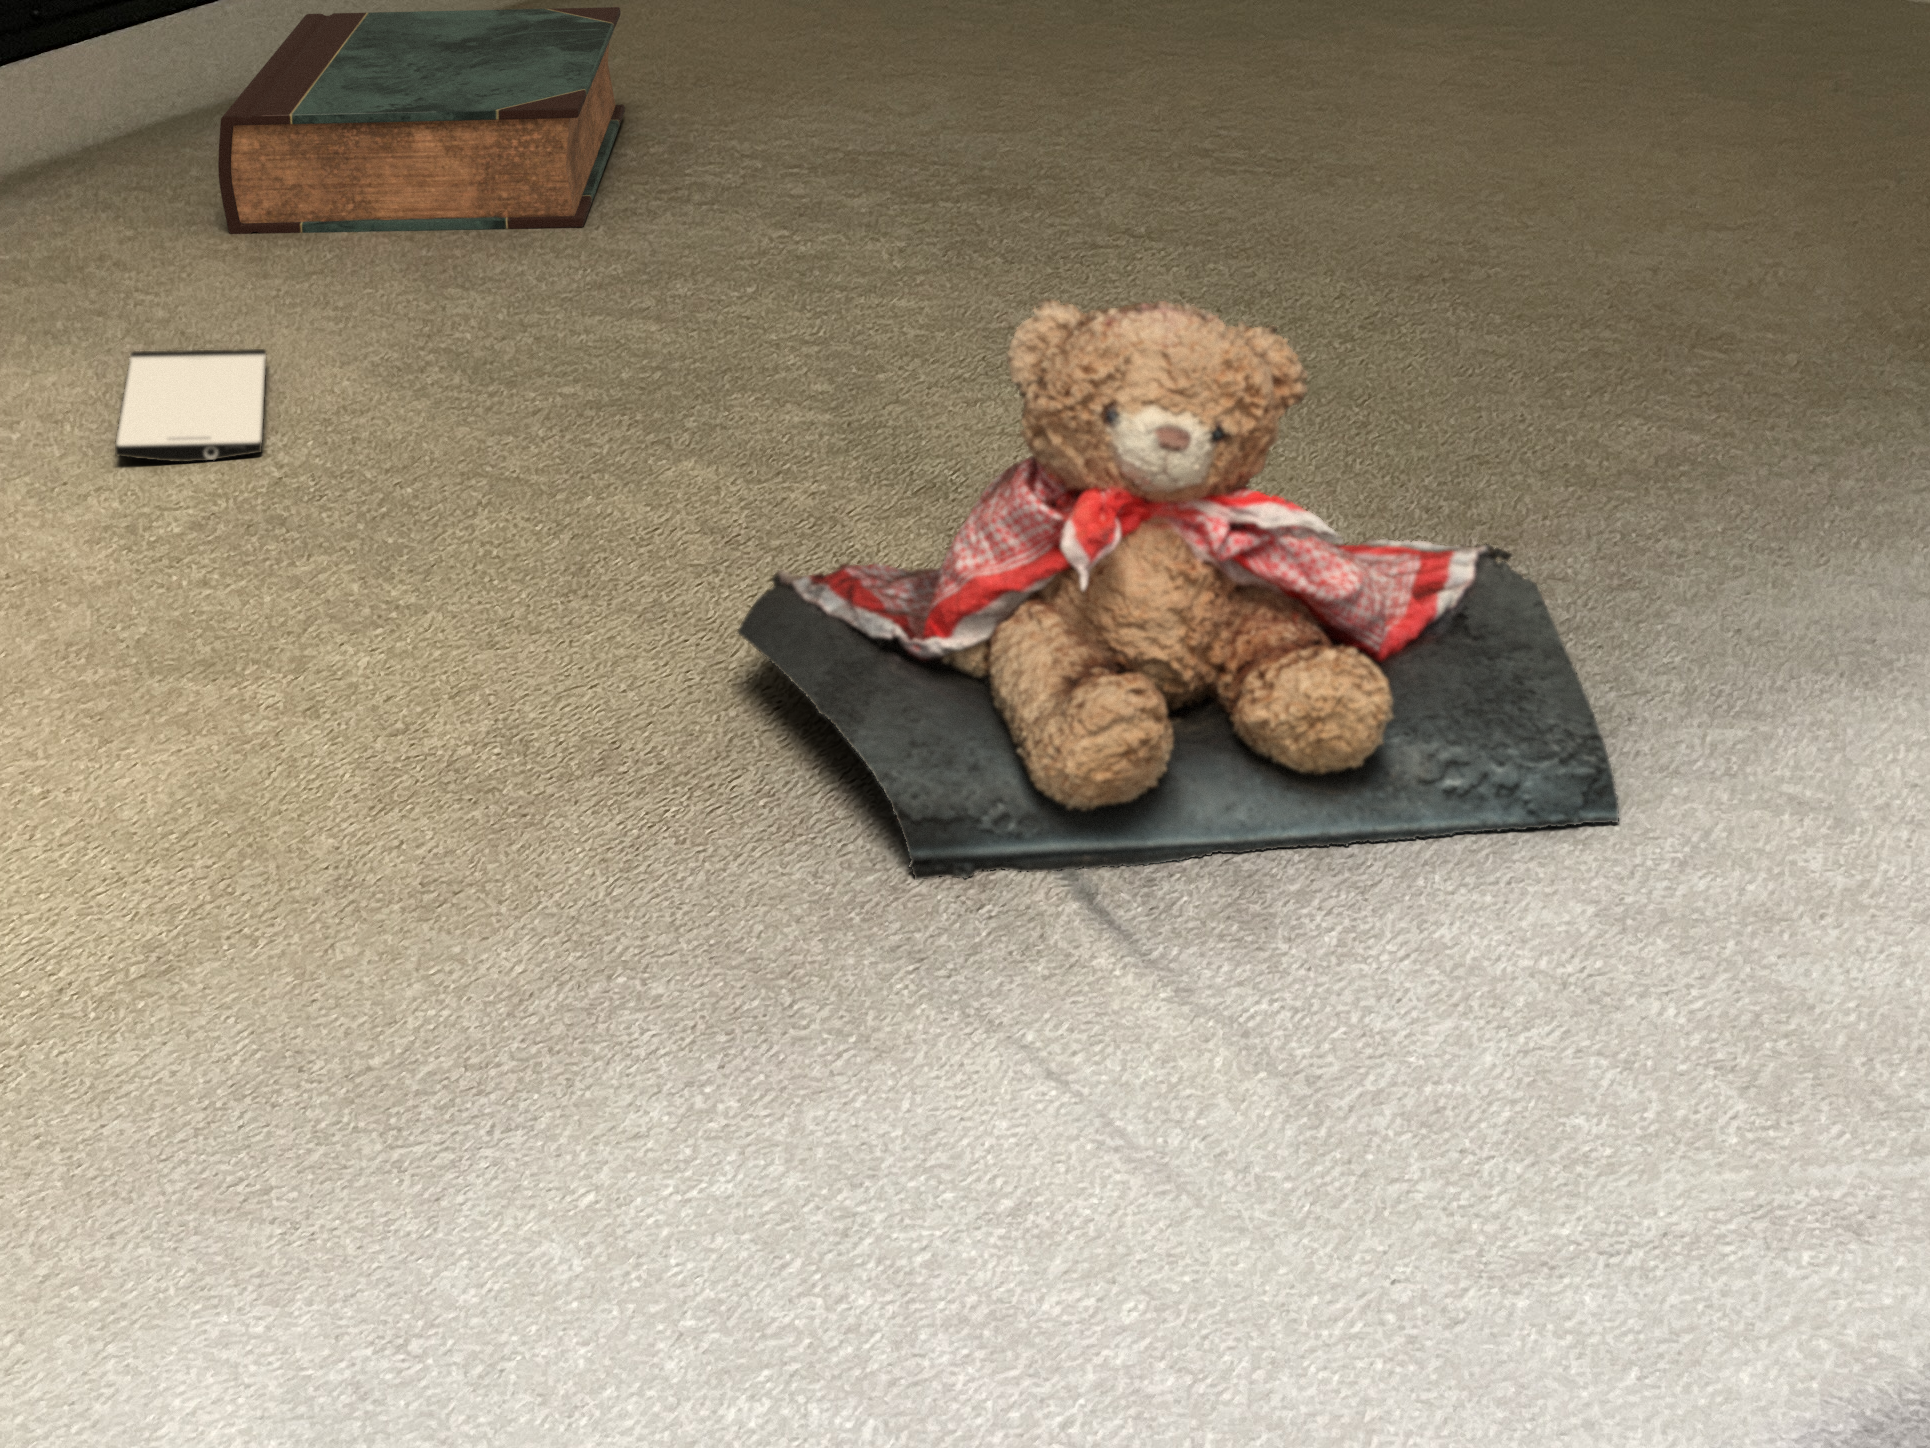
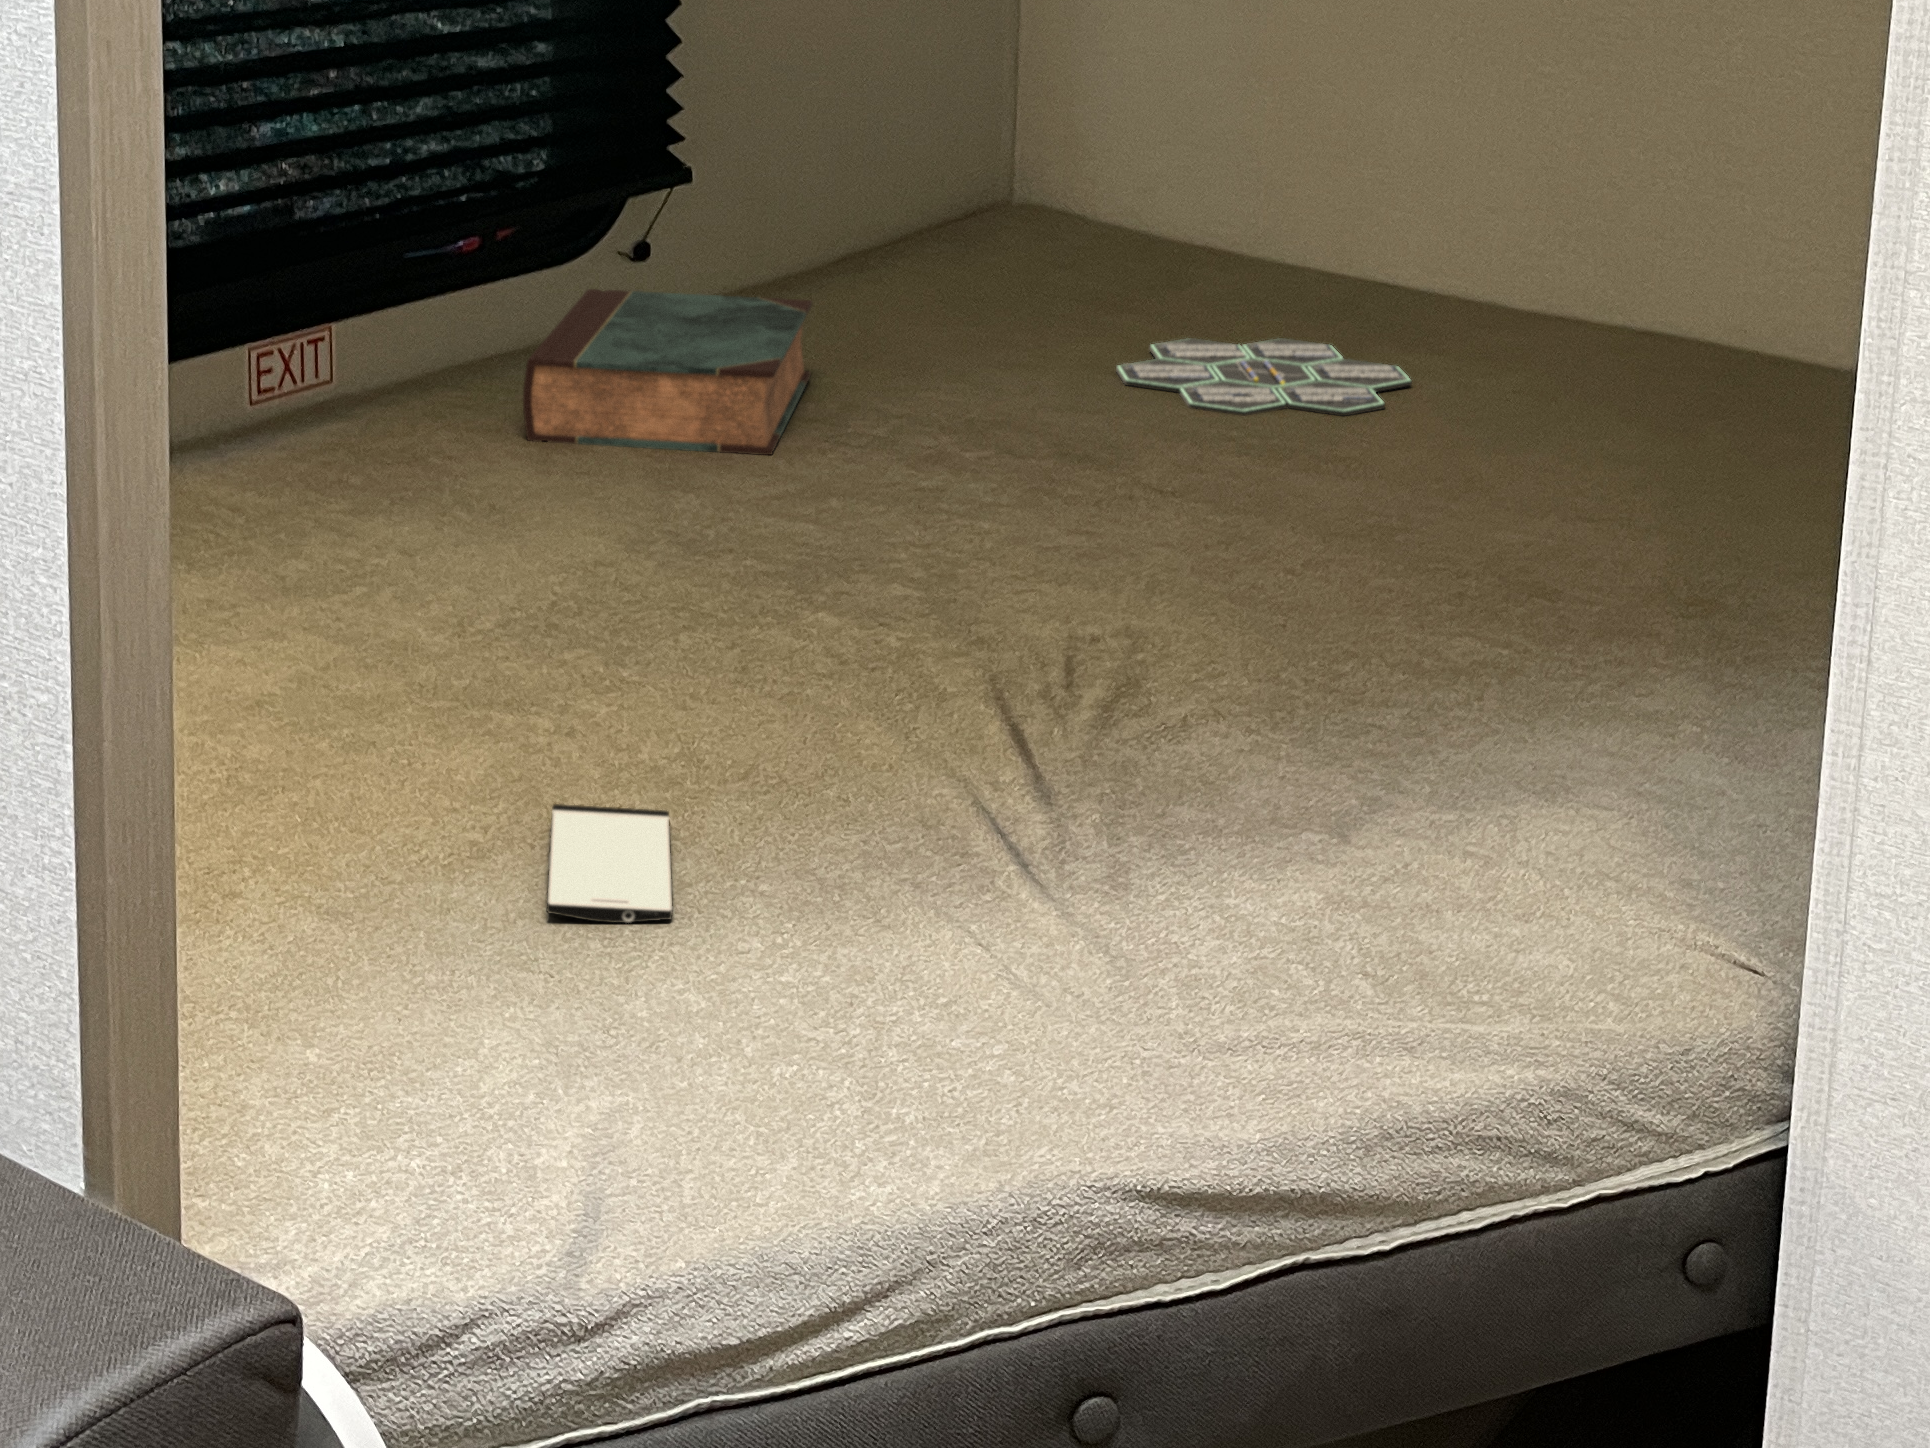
board game: none [1035,15,1428,122] -> present [1116,338,1412,416]
teddy bear: present [737,299,1619,880] -> none [836,505,1357,855]
smartphone: present [115,349,266,462] -> present [547,804,673,923]

